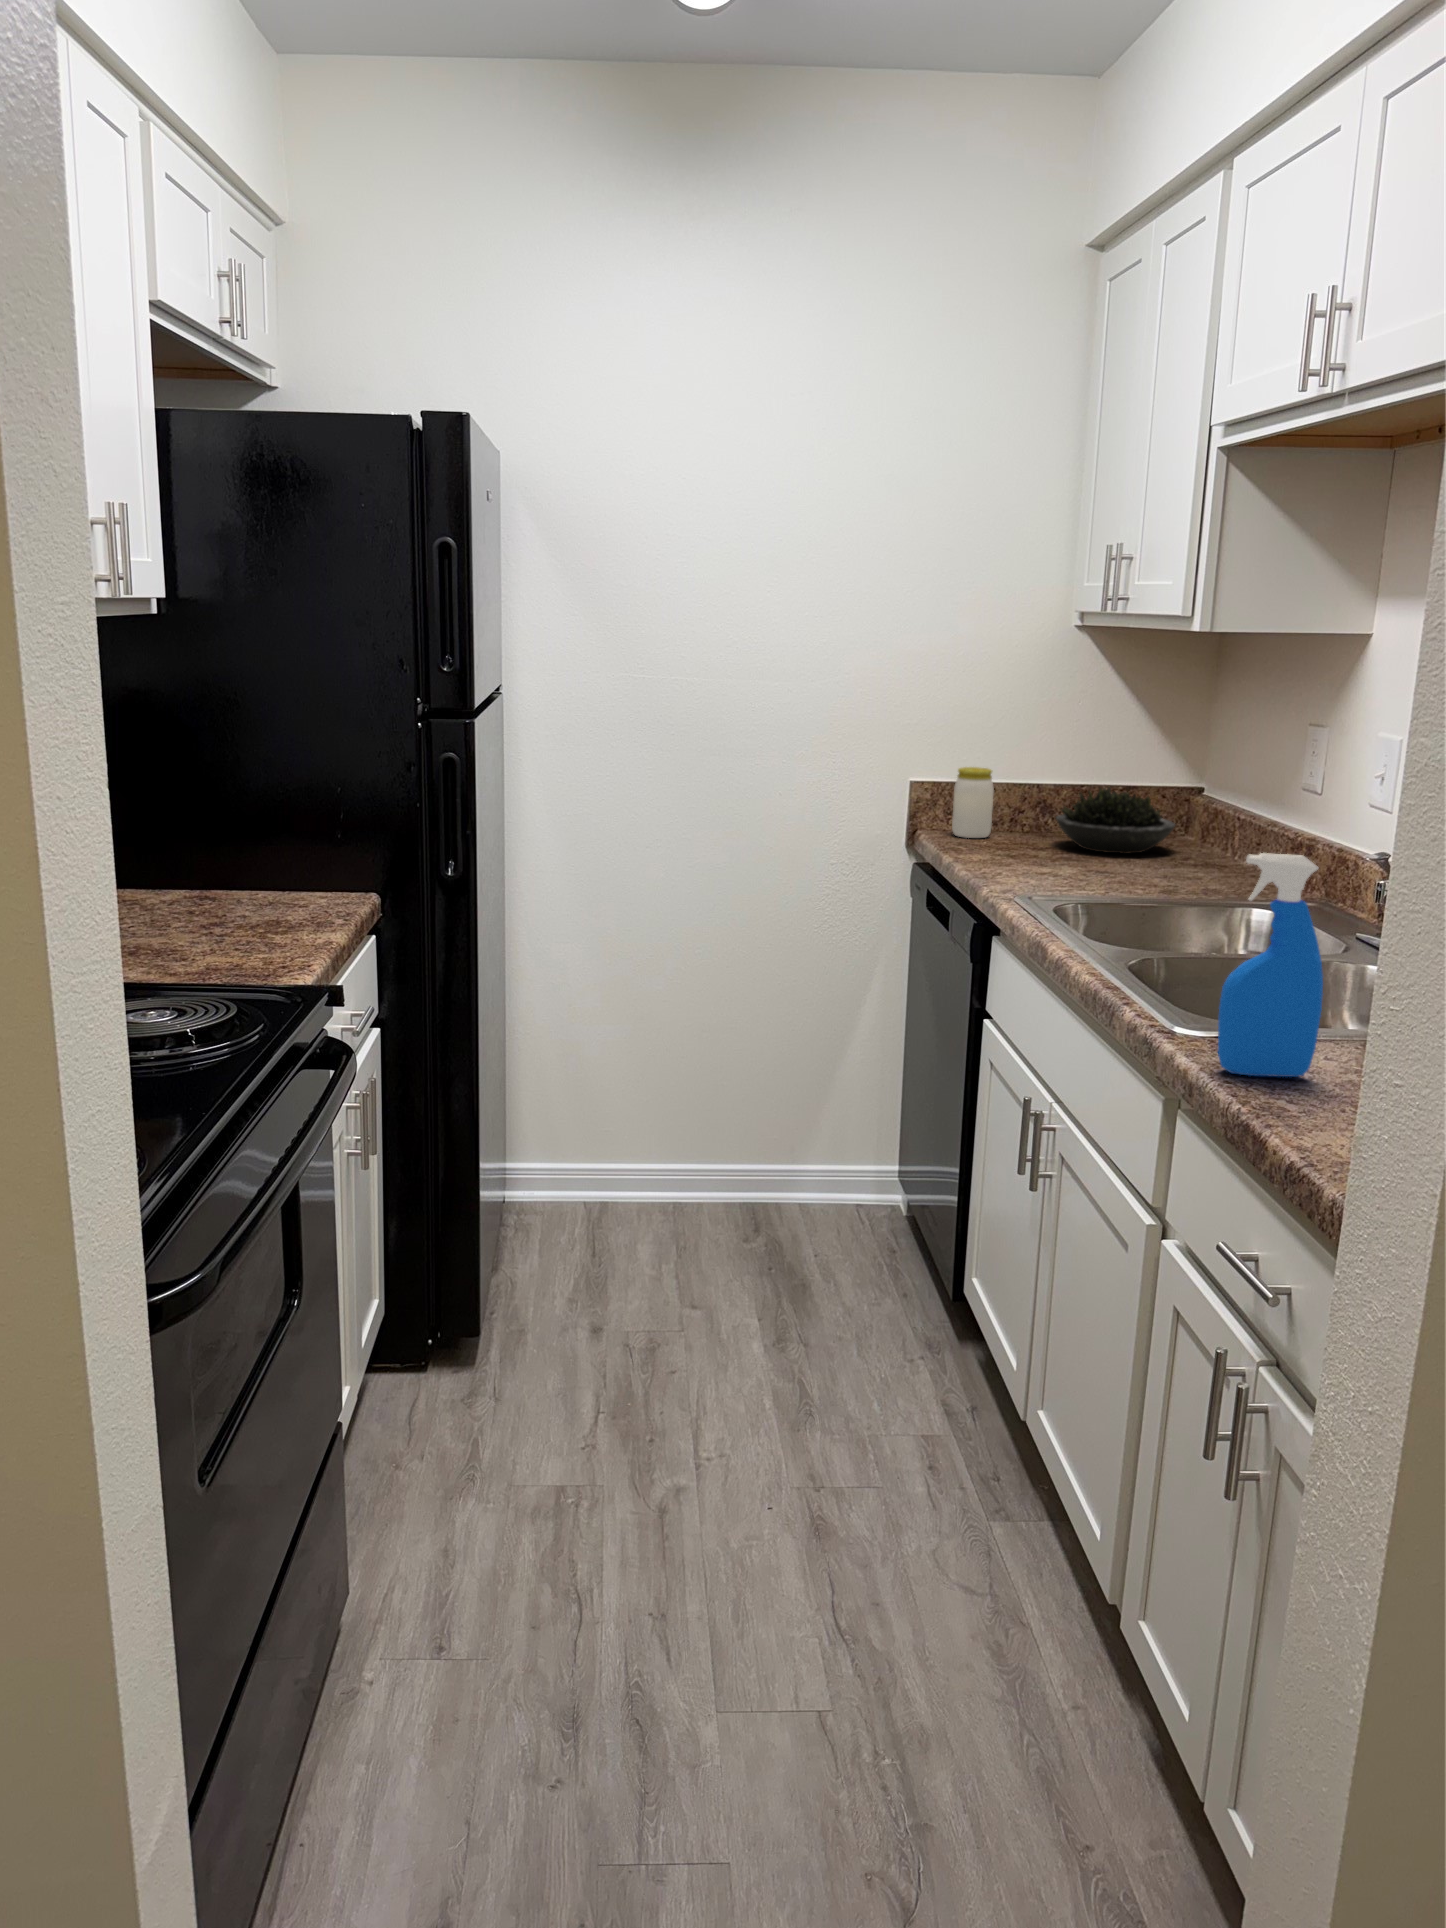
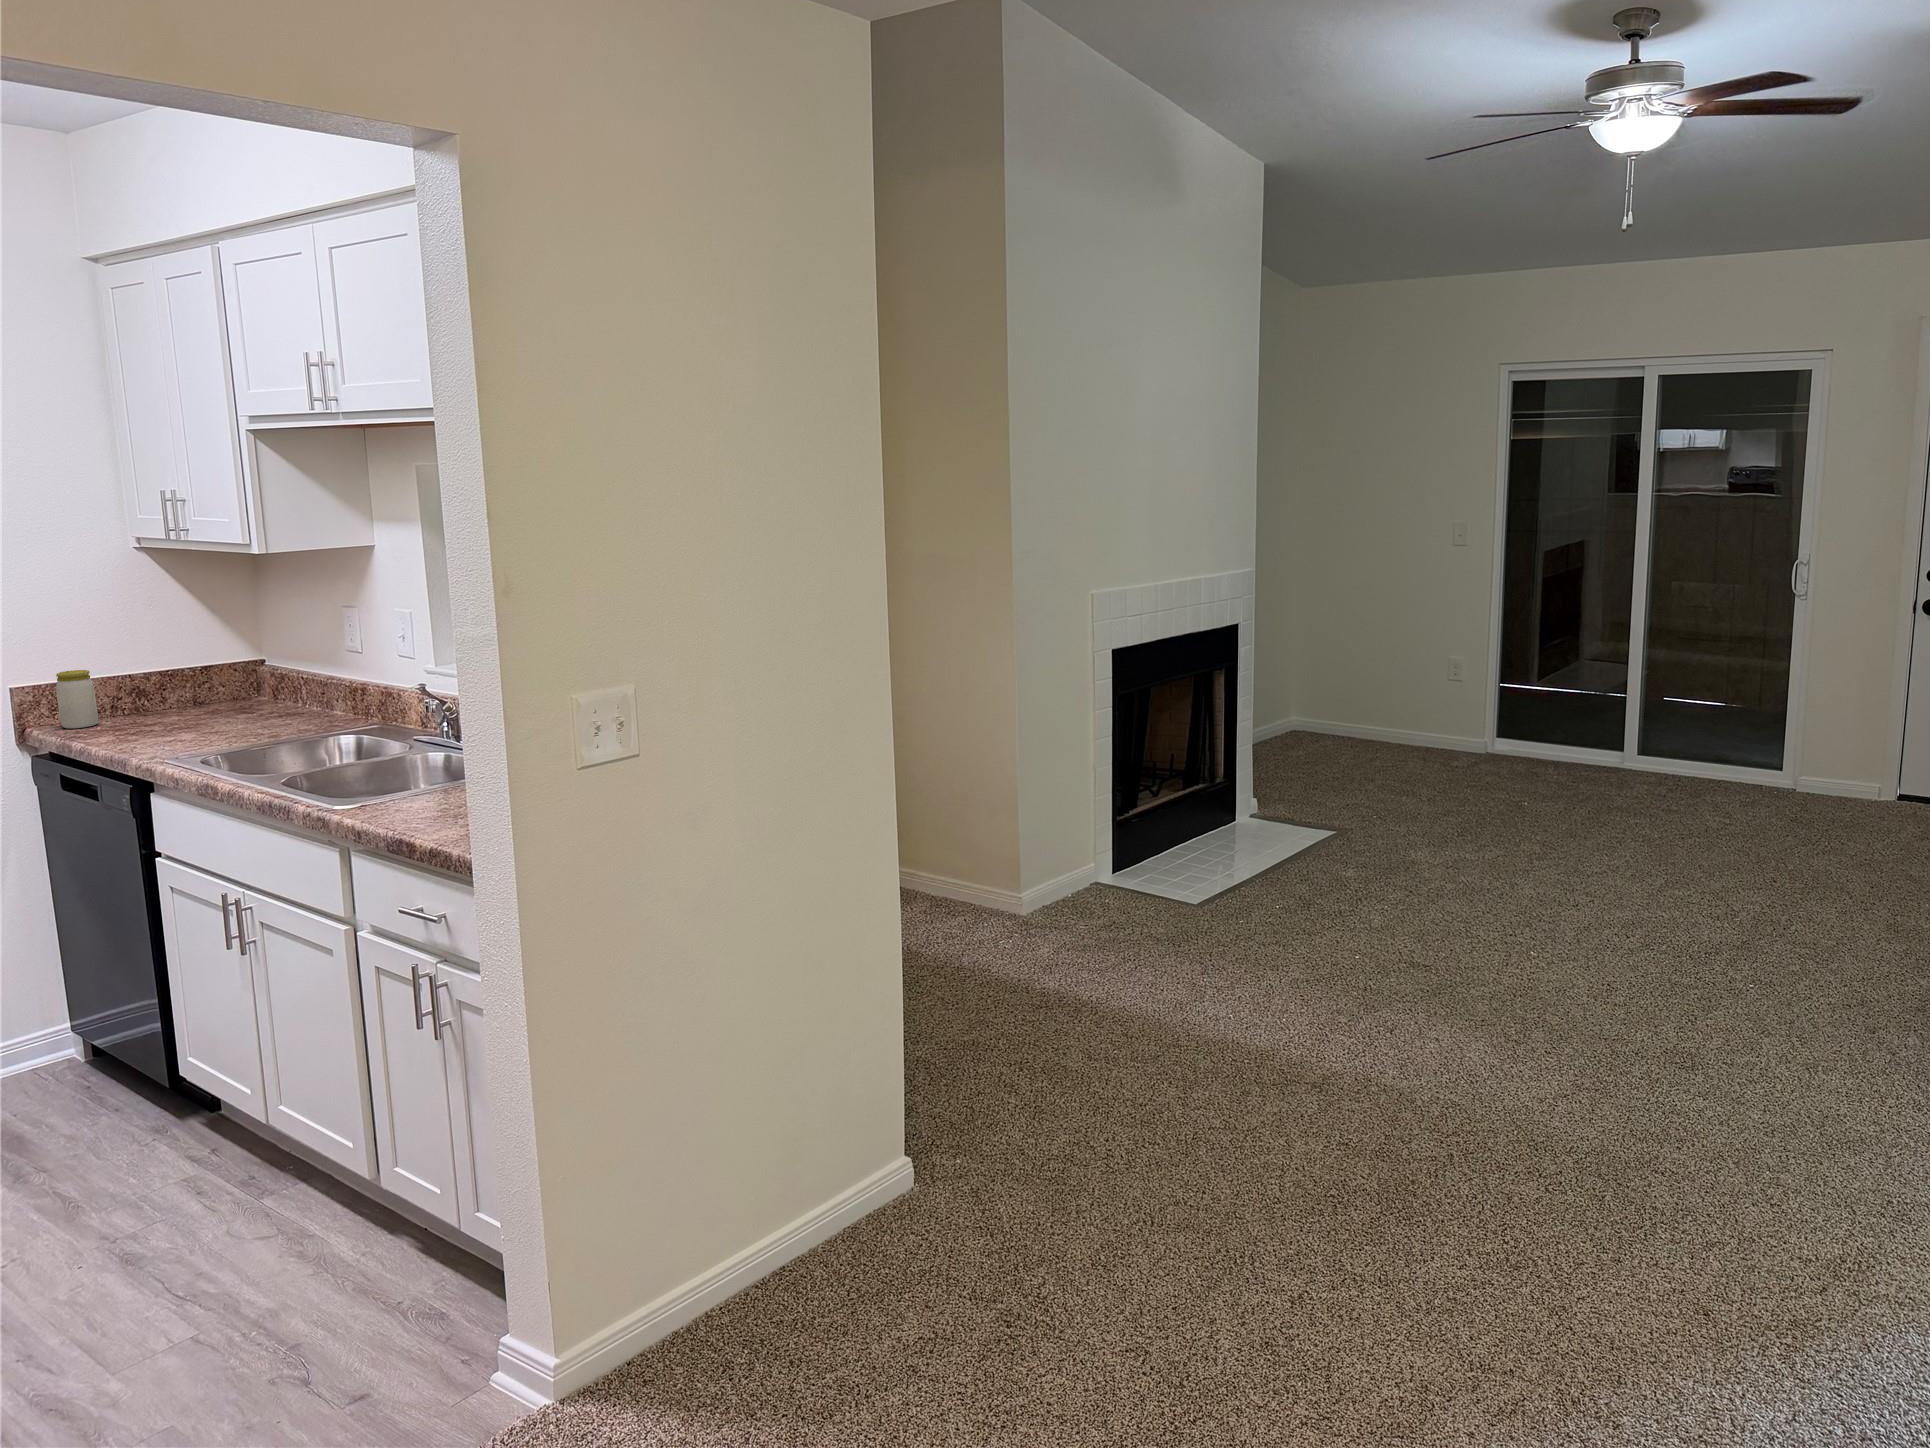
succulent plant: present [1056,787,1175,854] -> none [157,669,258,719]
spray bottle: present [1218,853,1323,1077] -> none [365,694,423,821]

